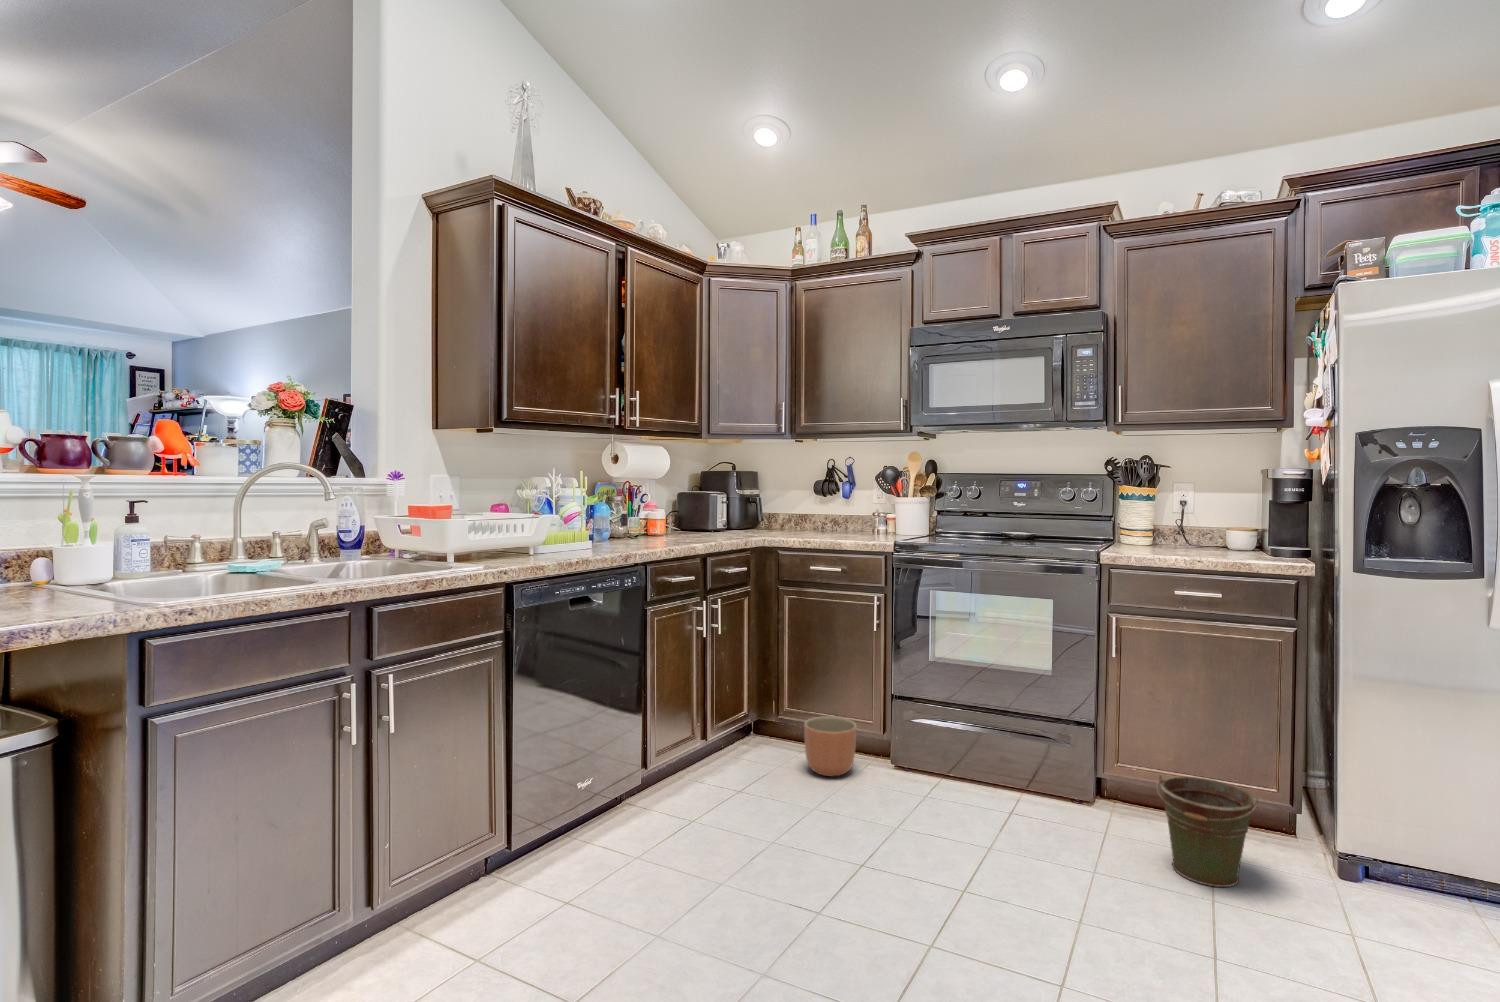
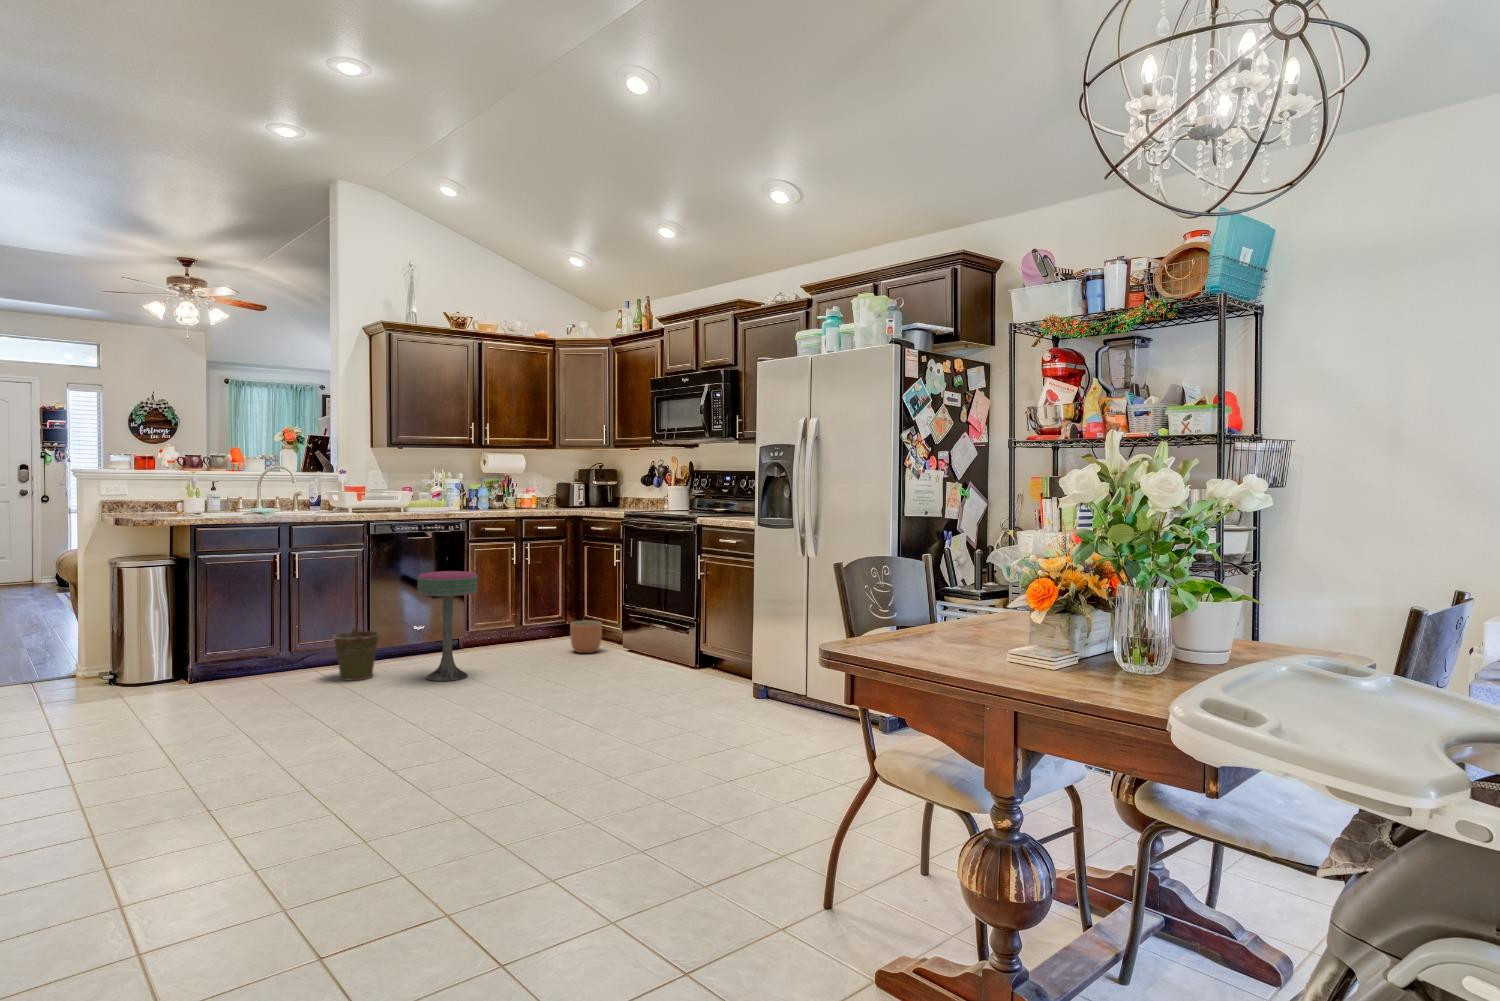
bar stool: none [666,673,783,917] -> present [417,571,478,681]
bucket: present [1156,775,1258,887] -> present [330,629,380,680]

